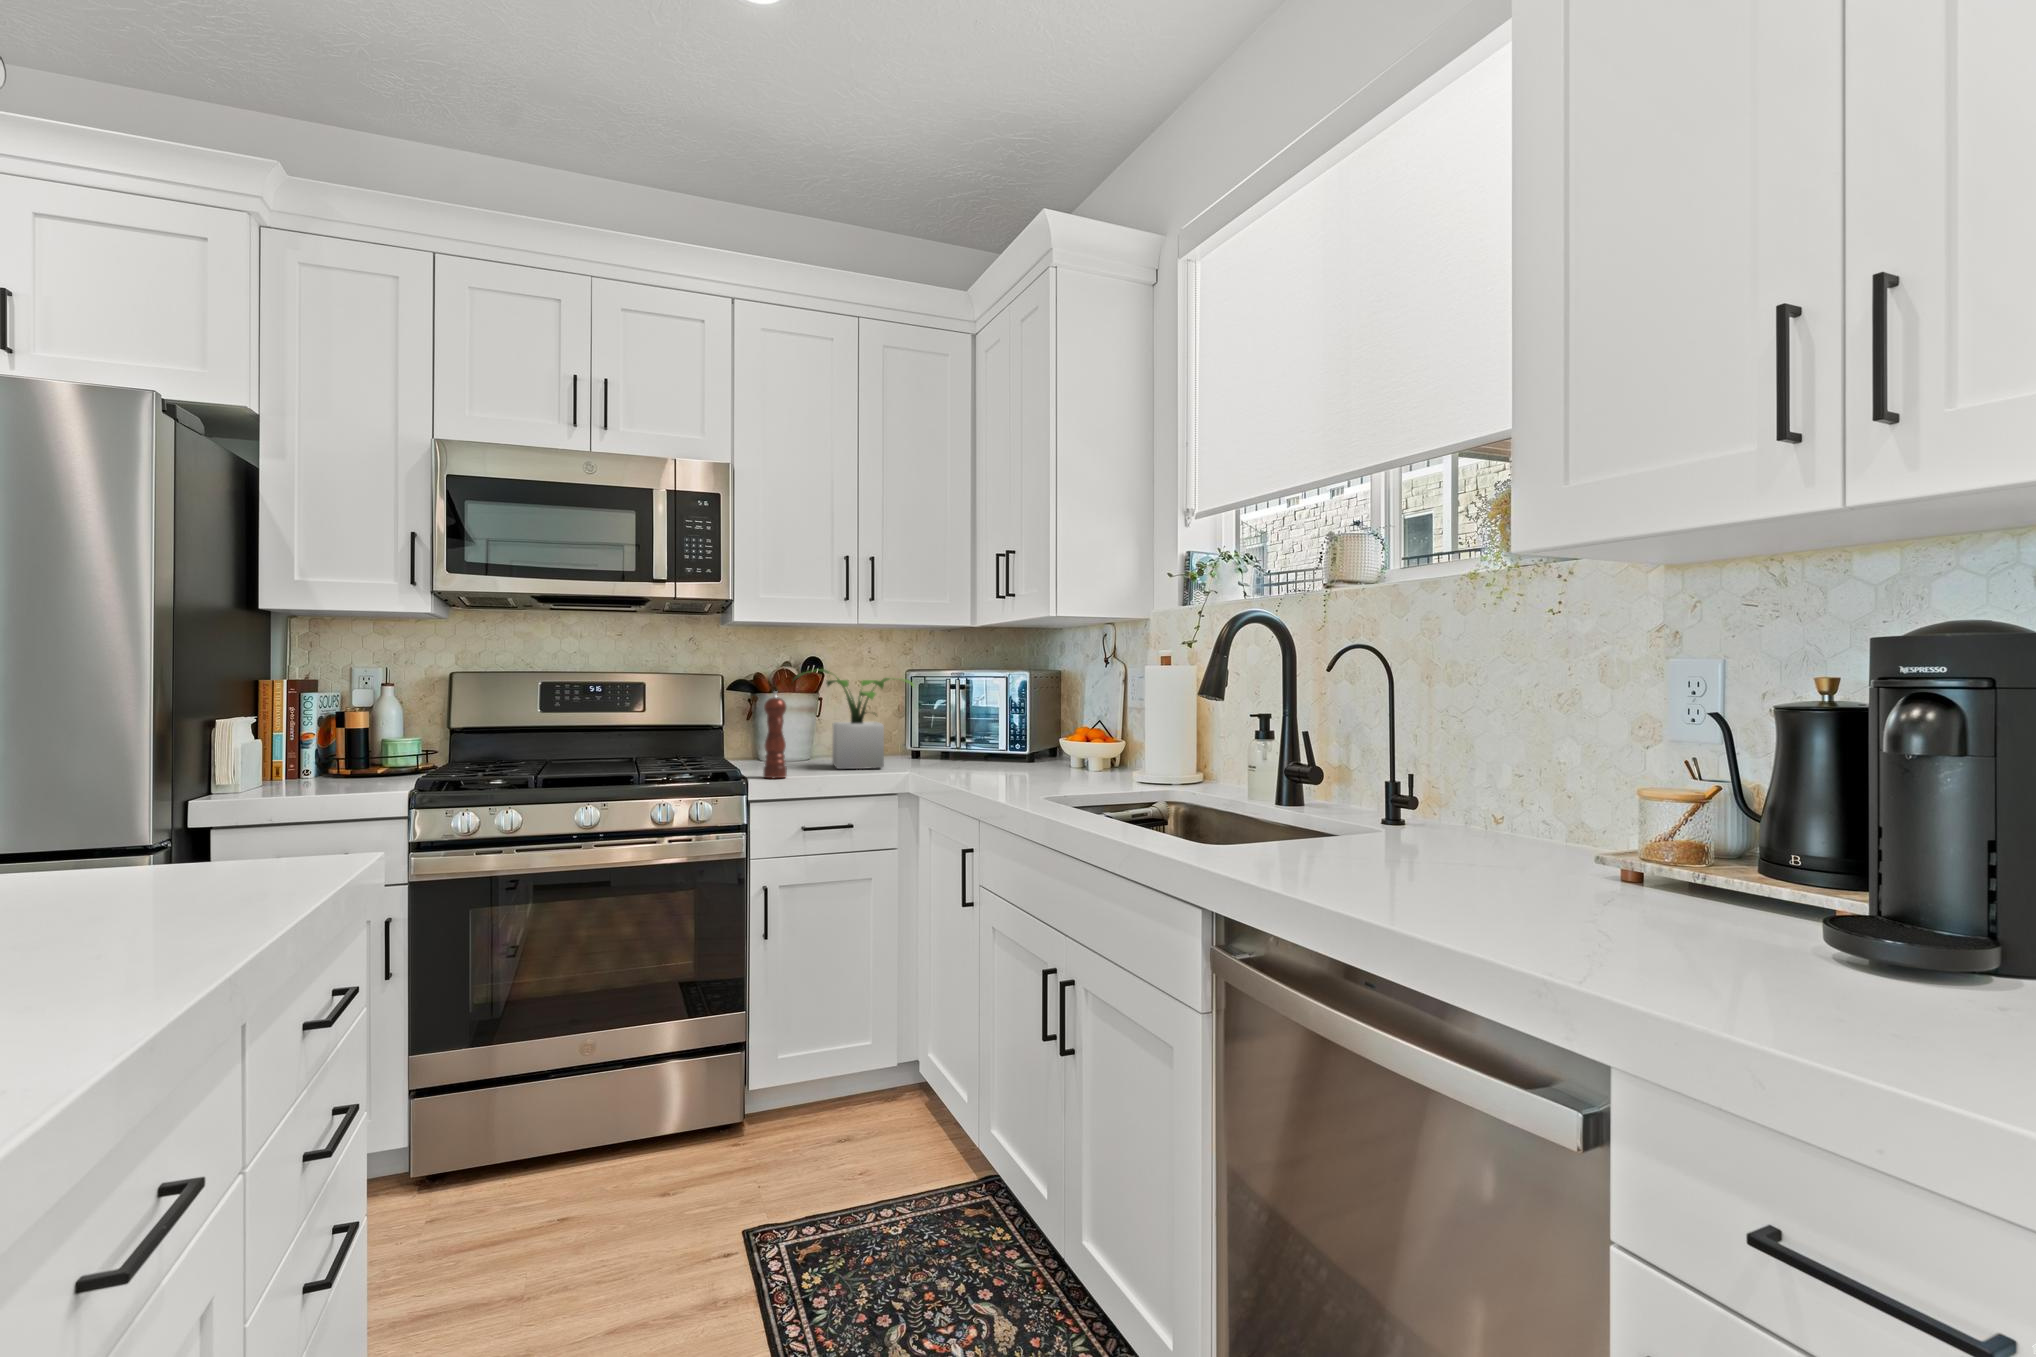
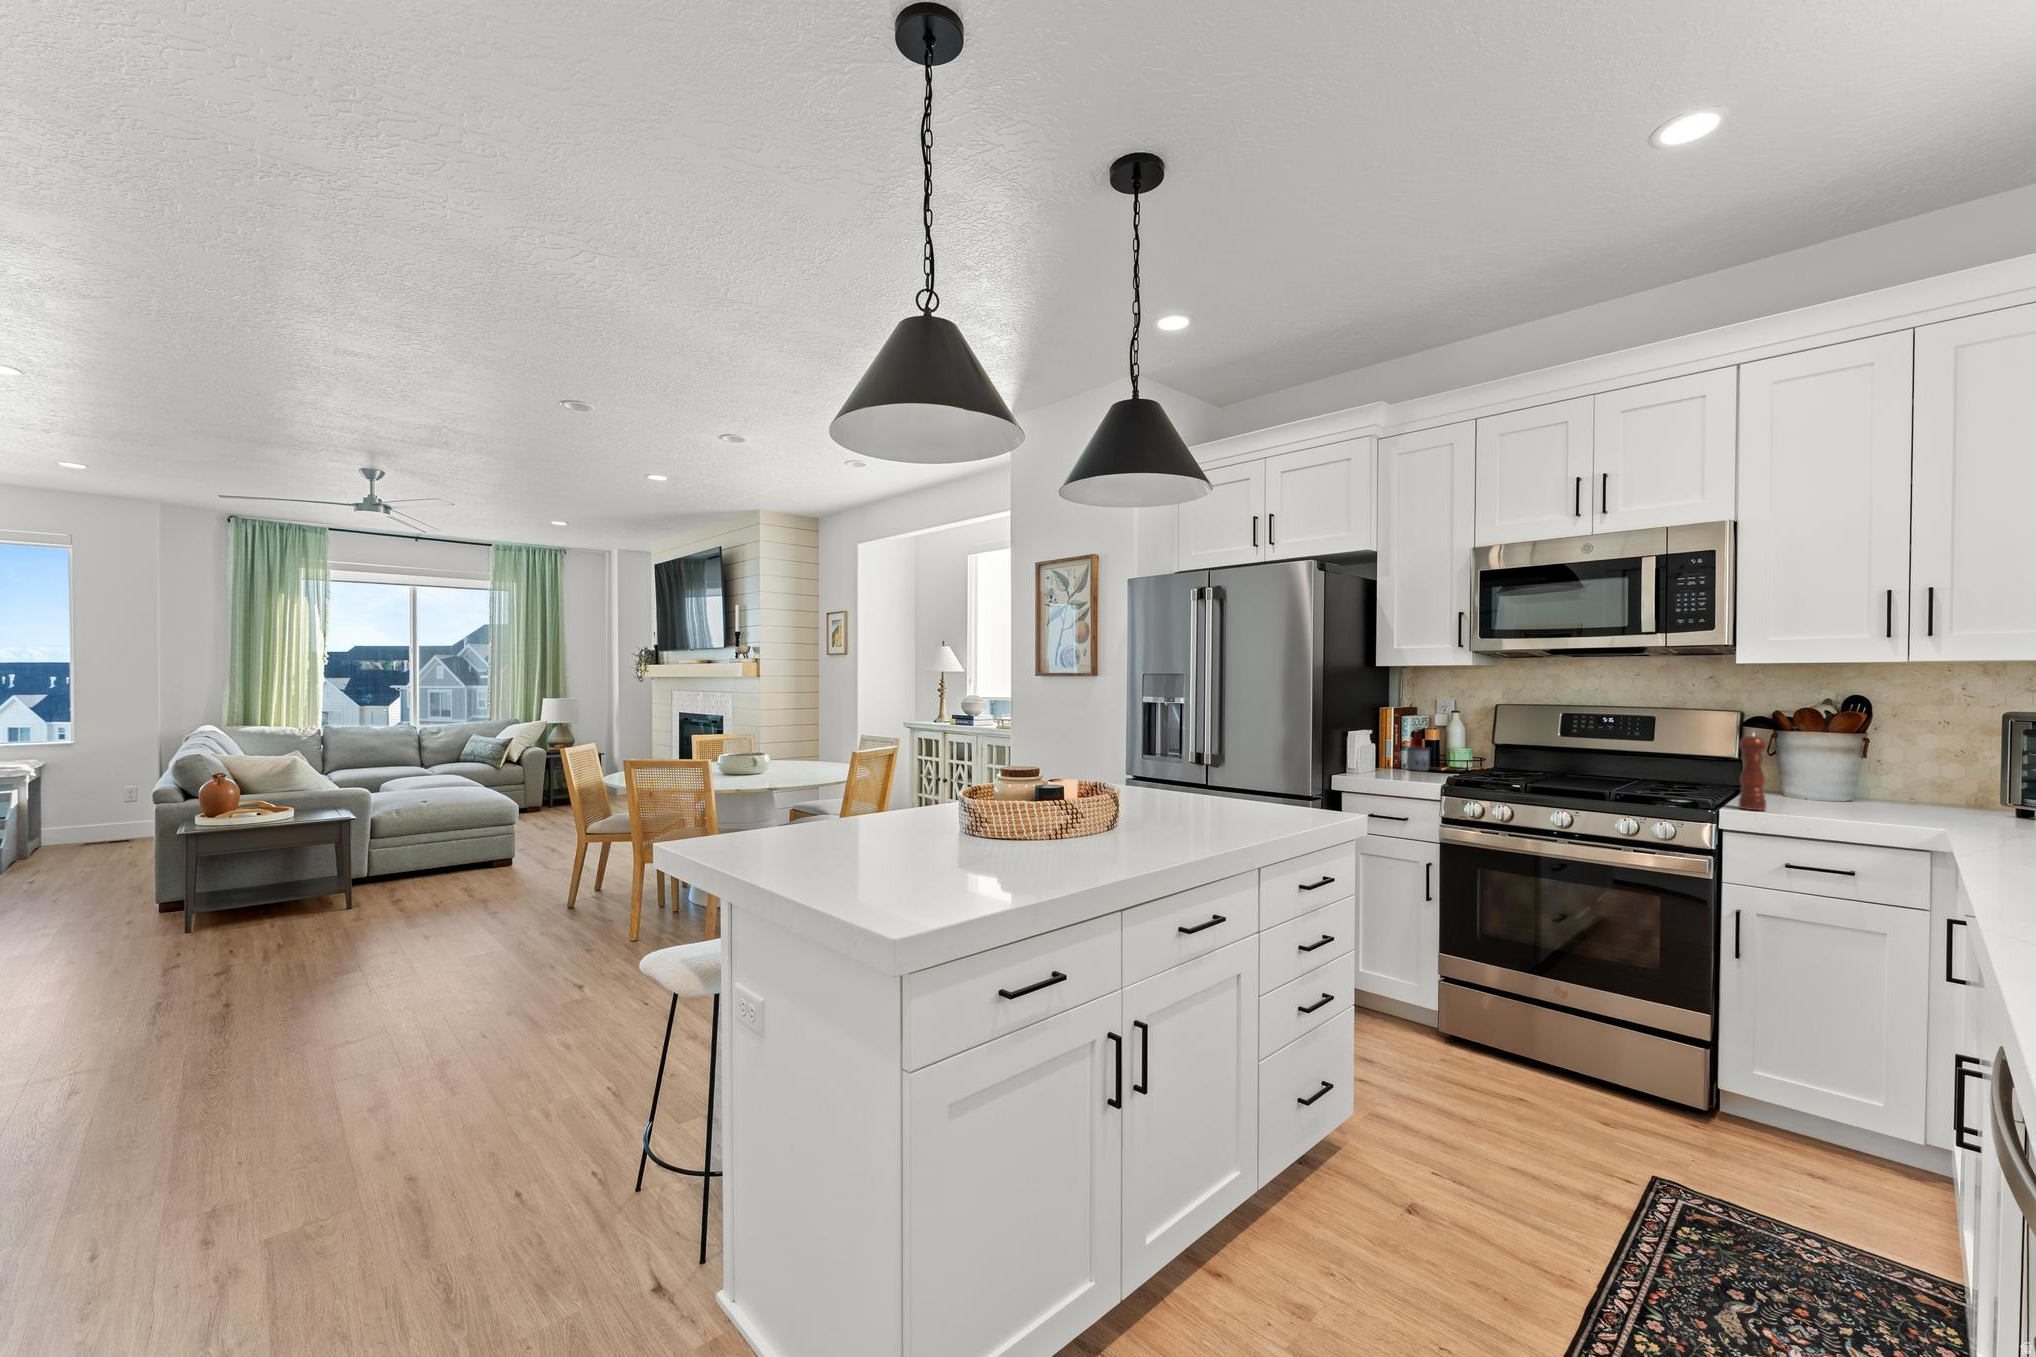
potted plant: present [793,669,914,769] -> none [1788,711,1966,818]
mug: none [312,741,364,779] -> present [1399,746,1430,771]

